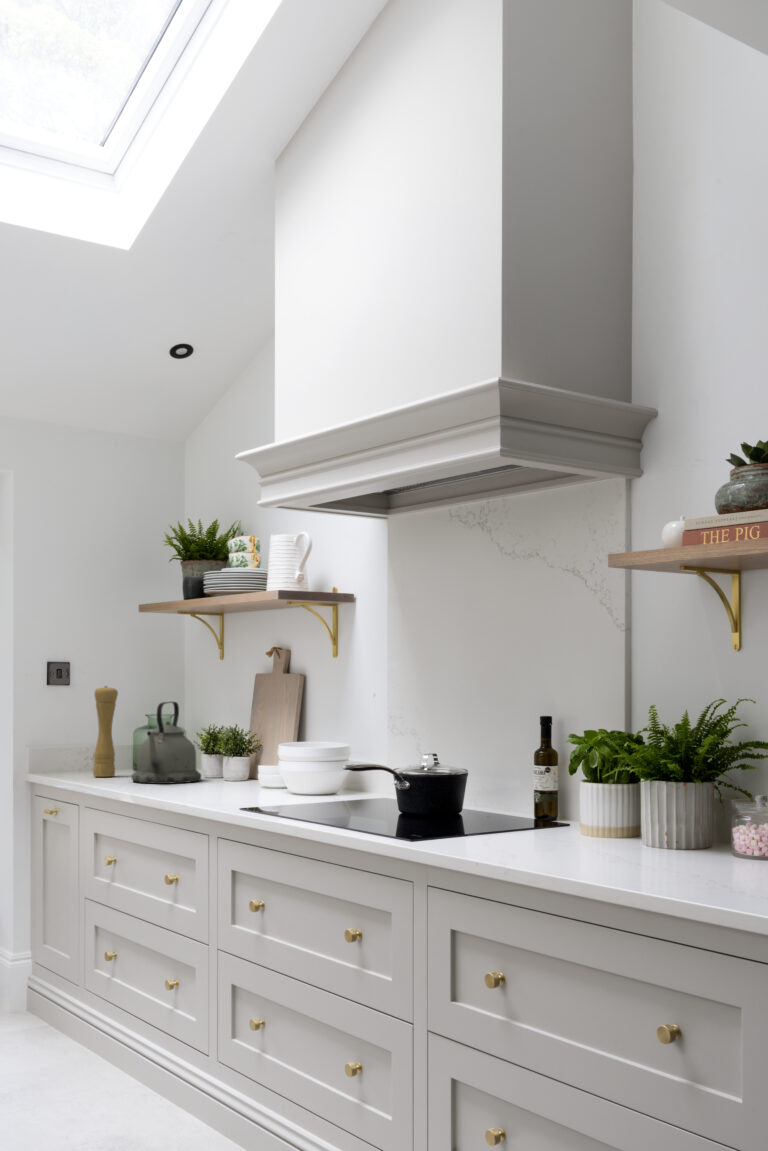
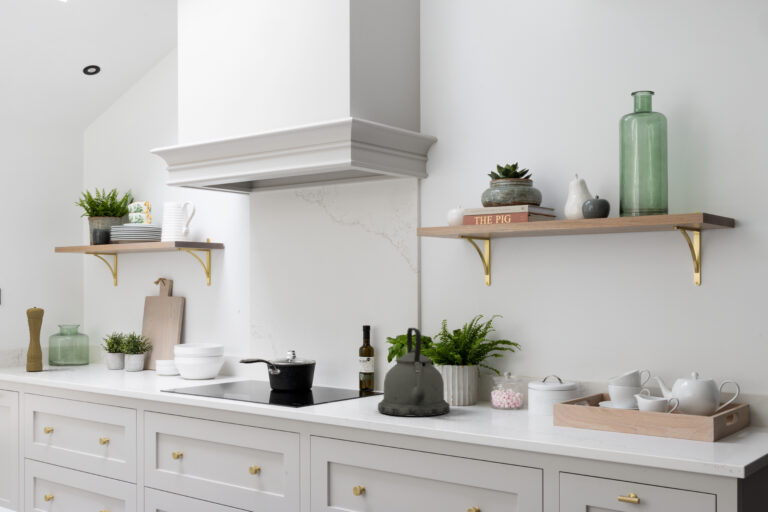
kettle: present [132,702,201,784] -> present [378,328,450,417]

